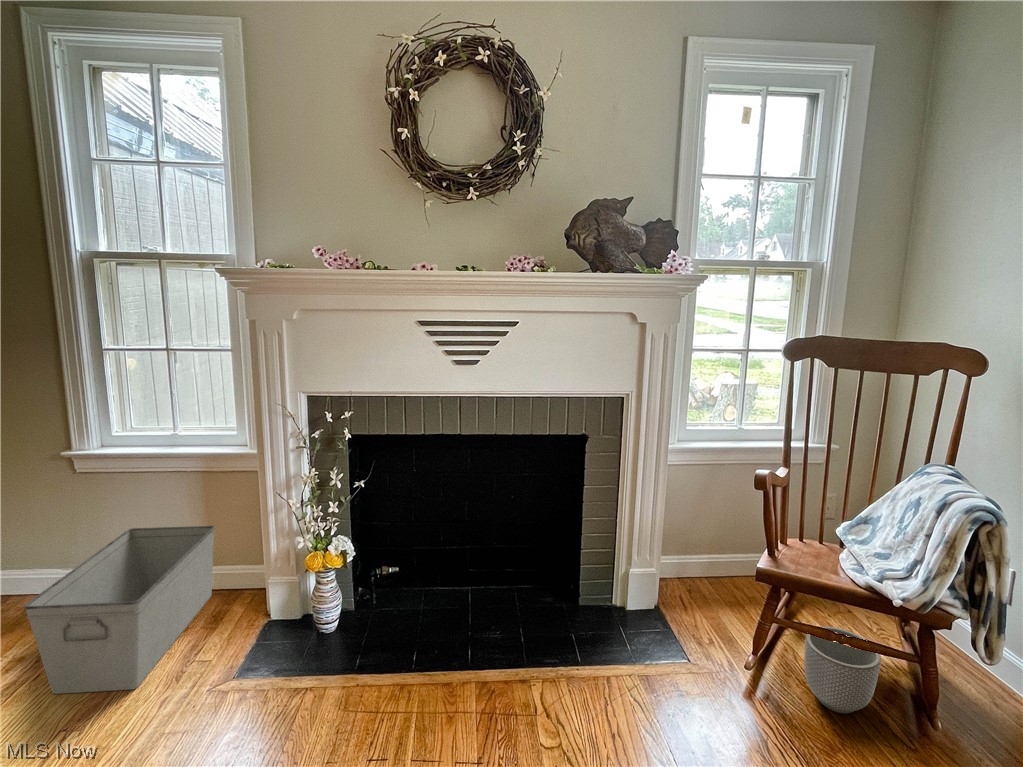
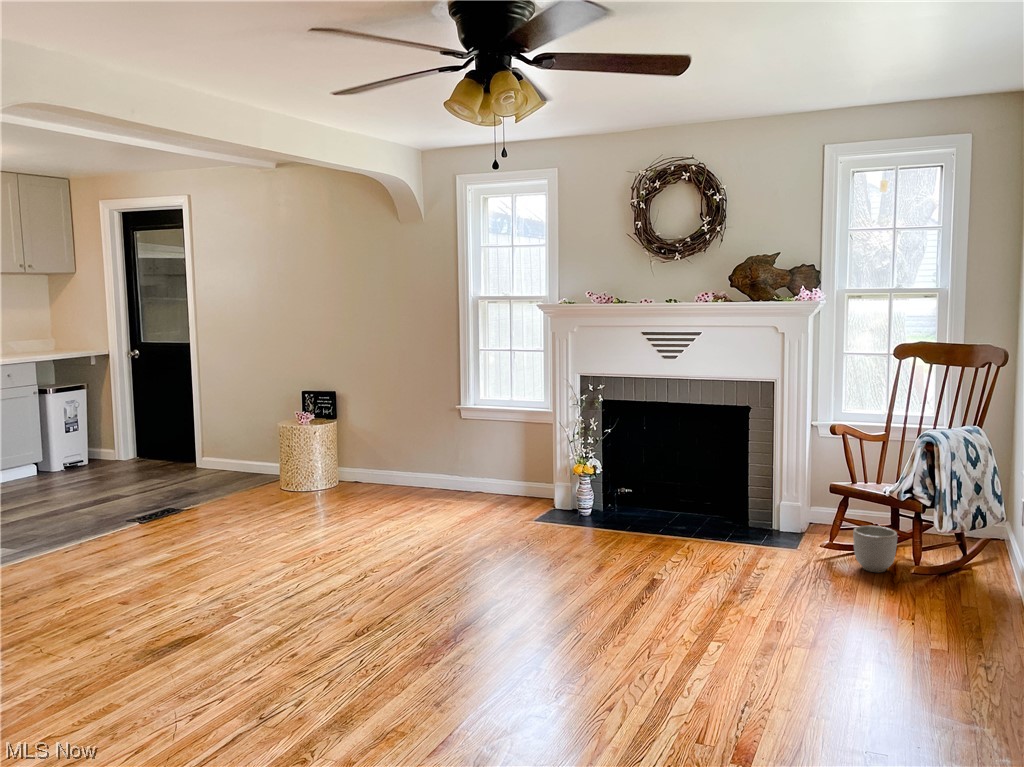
storage bin: present [24,526,215,694] -> none [449,452,528,517]

